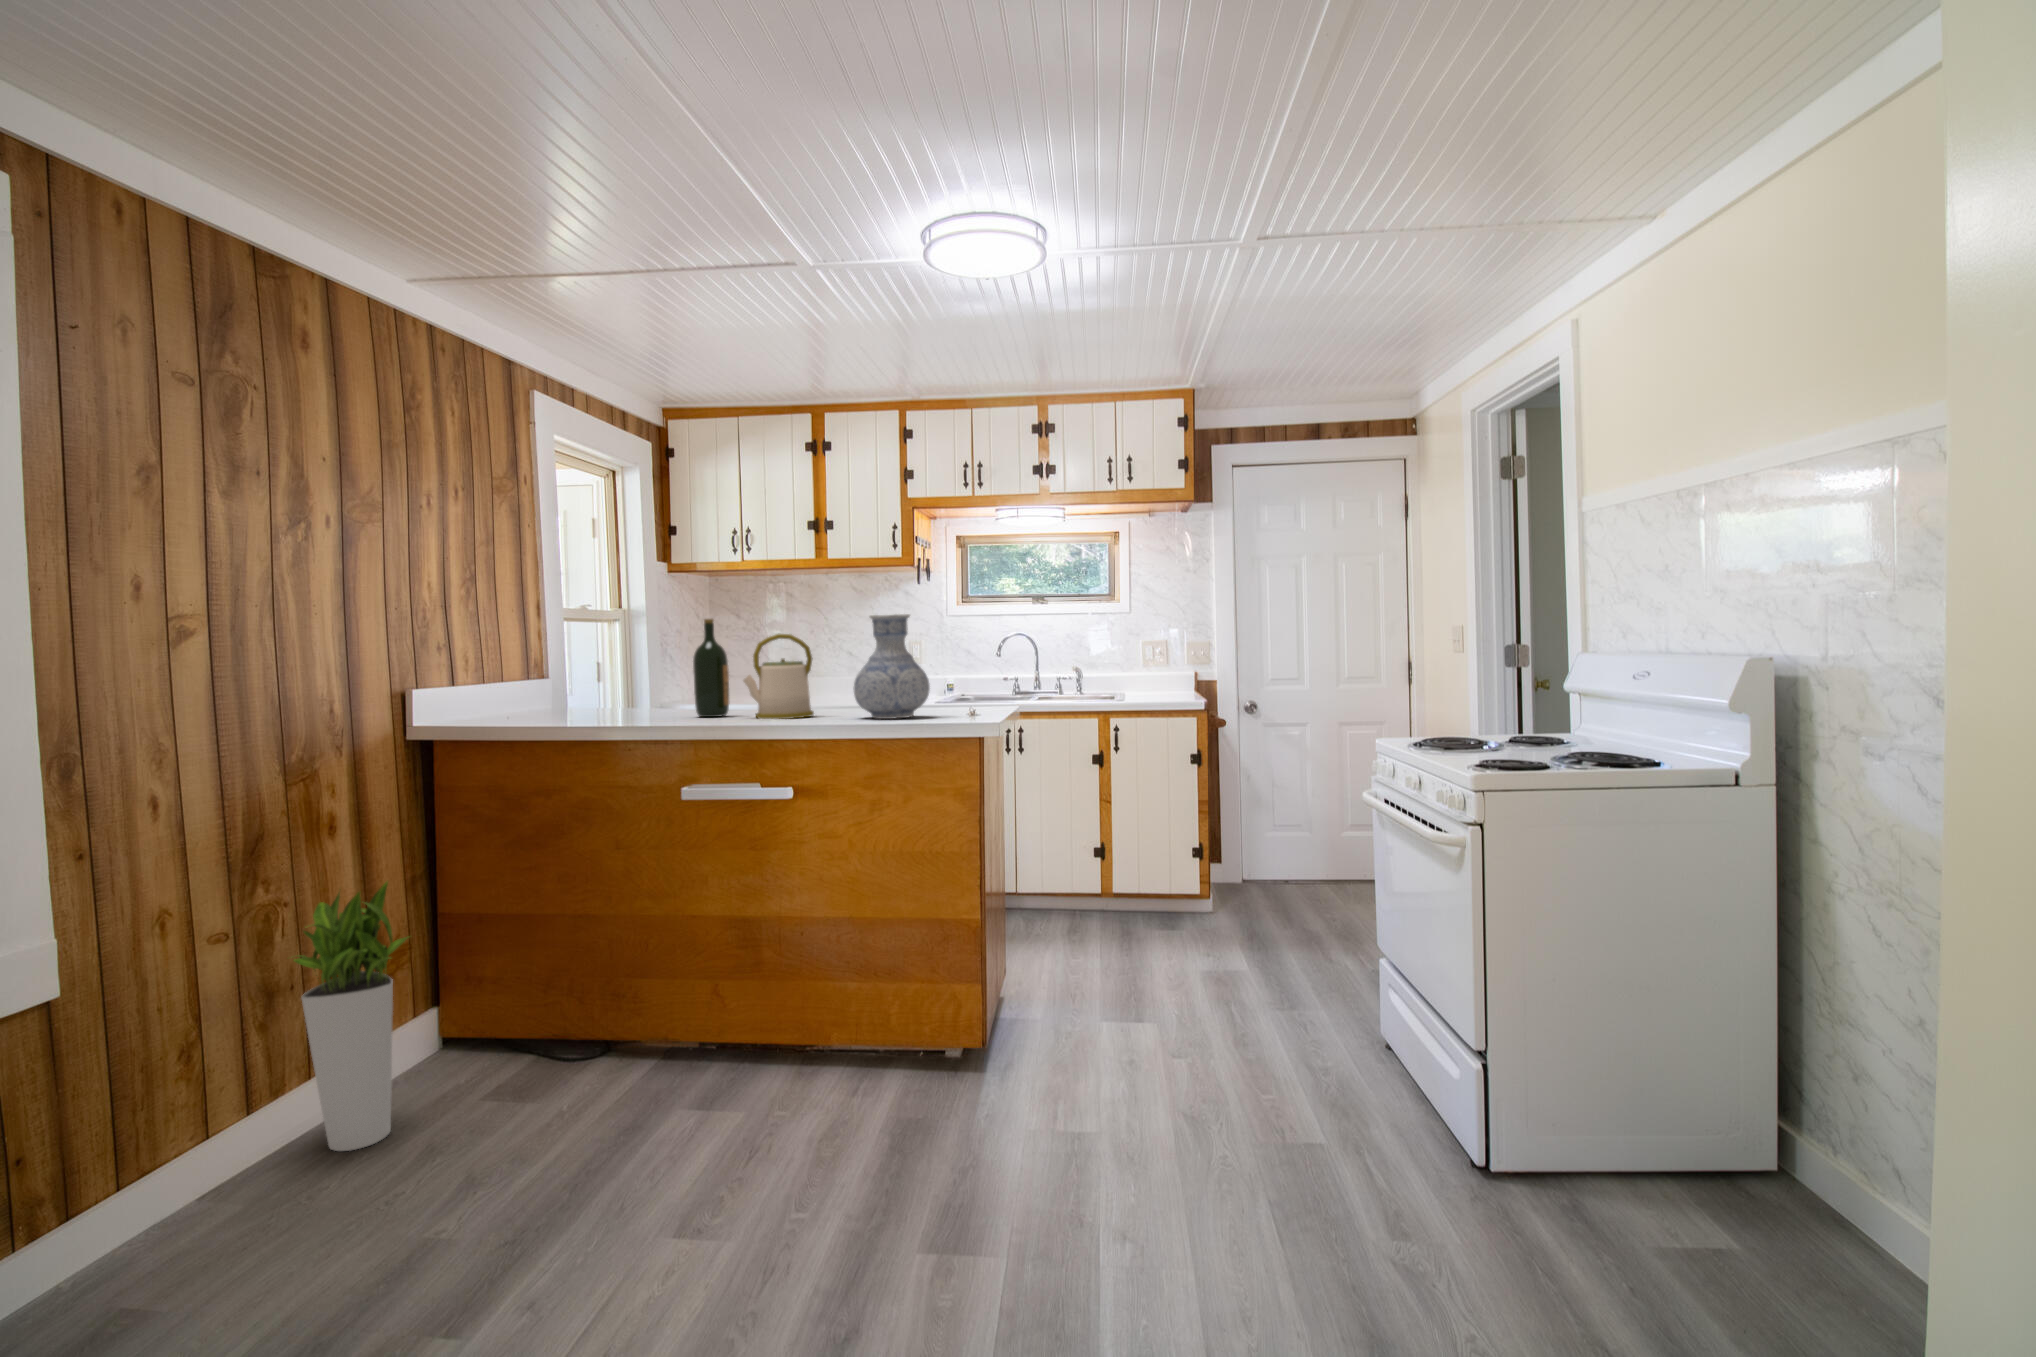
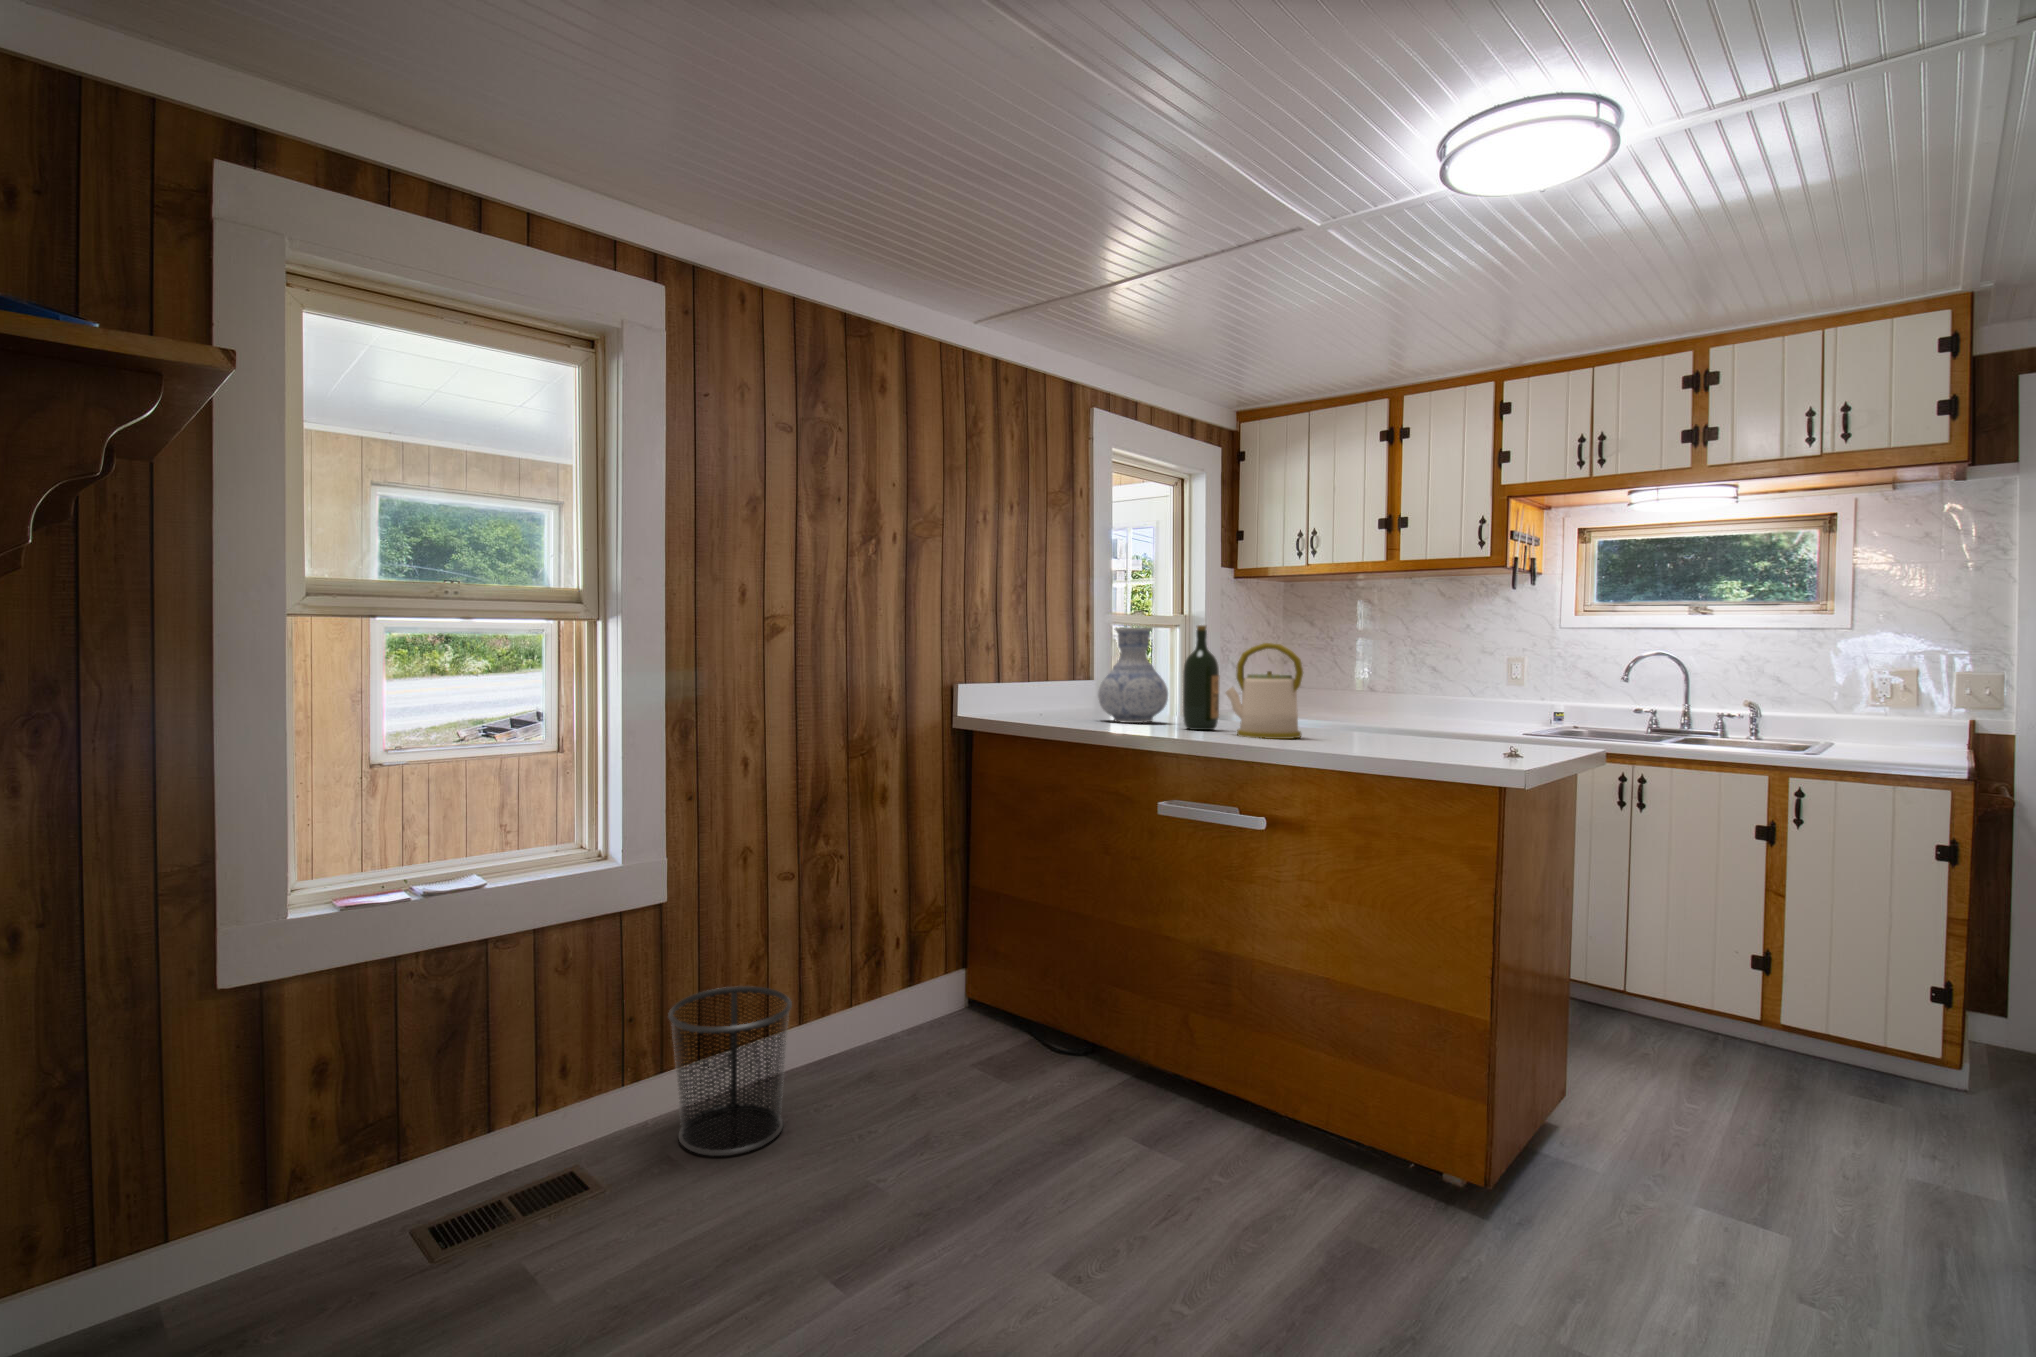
vase: present [854,614,930,719] -> present [1098,627,1168,723]
planter: present [294,882,408,1151] -> none [829,849,920,1079]
trash can: none [86,1072,281,1299] -> present [668,986,792,1156]

